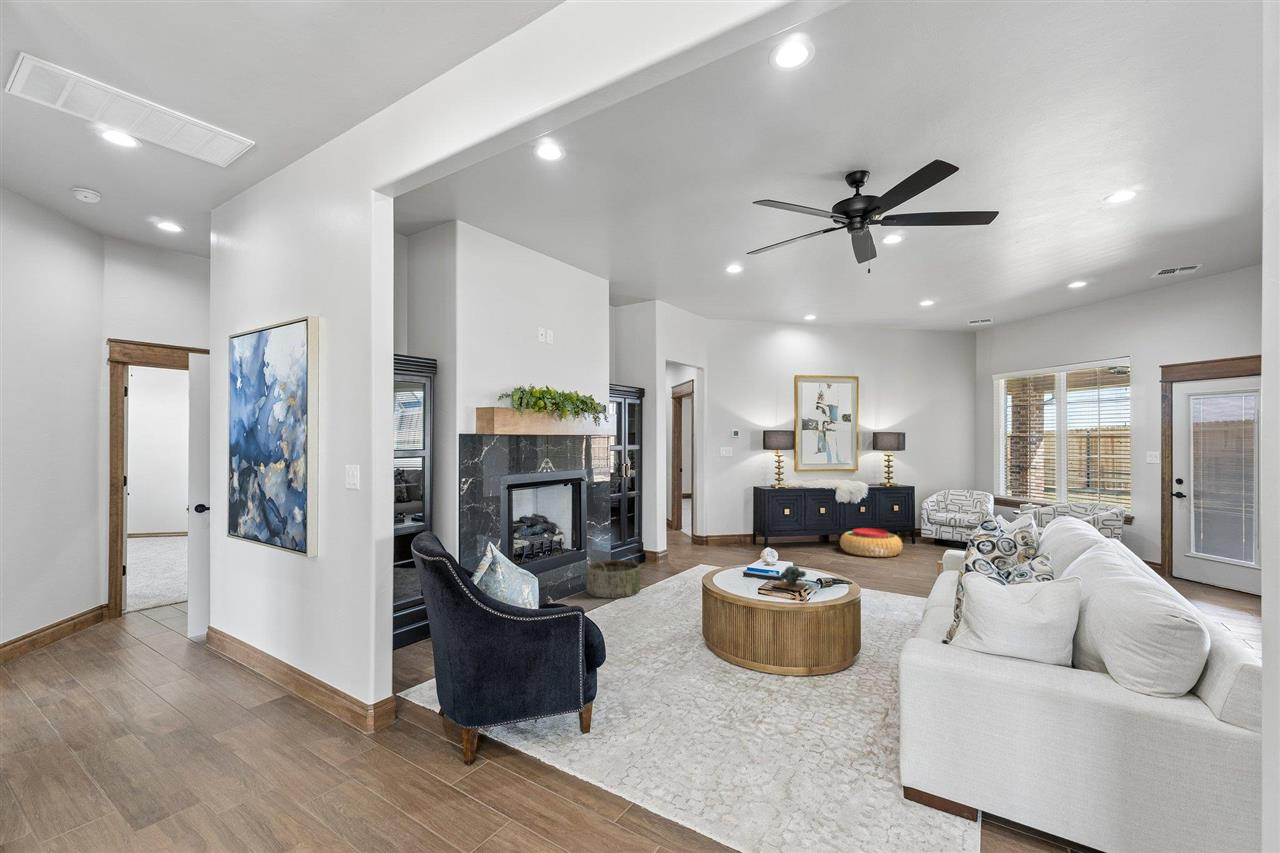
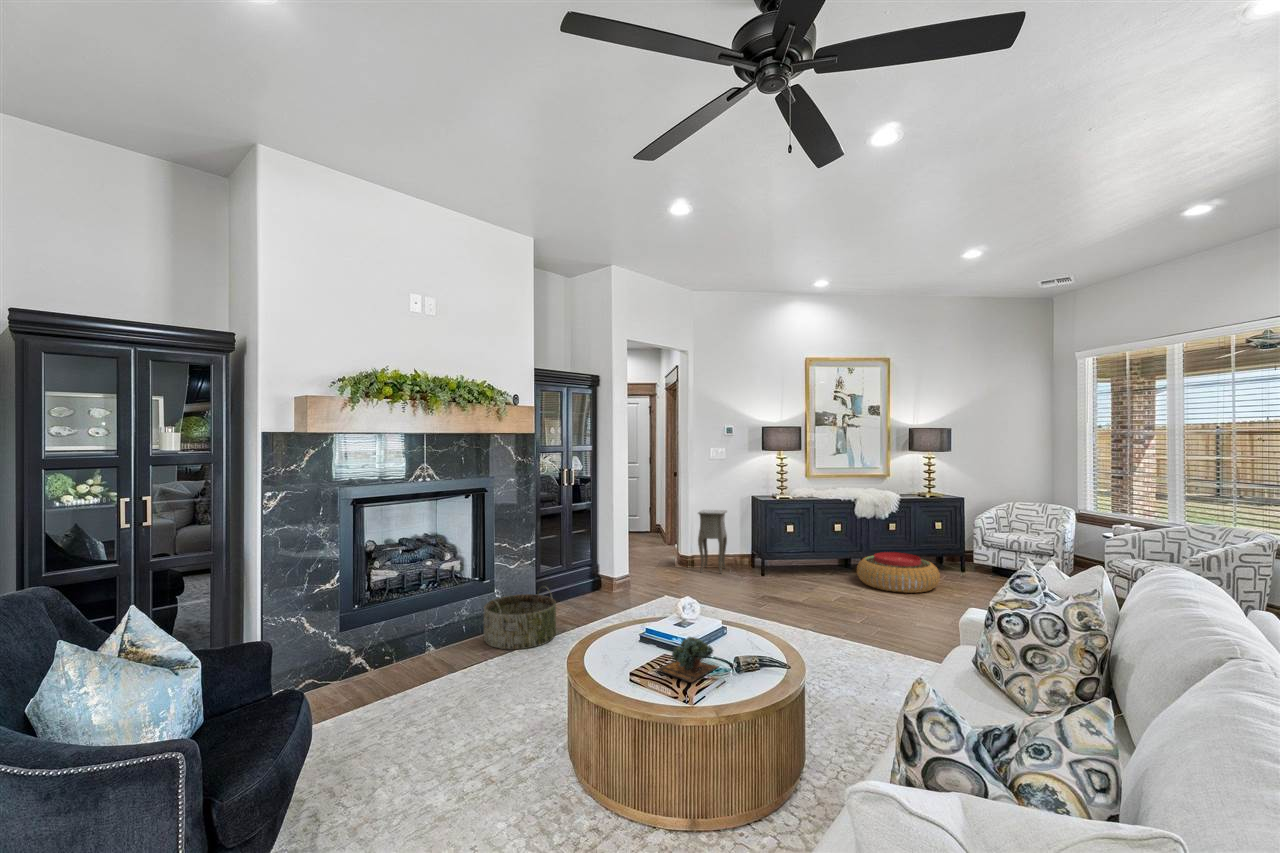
side table: none [715,498,743,548] -> present [698,510,727,574]

